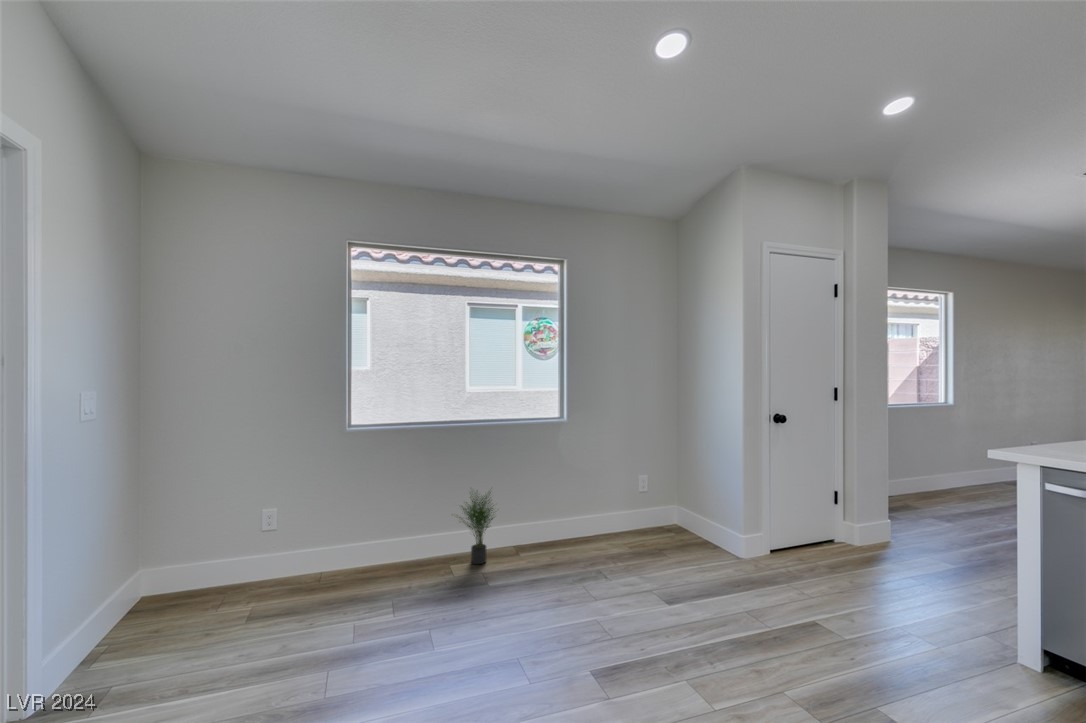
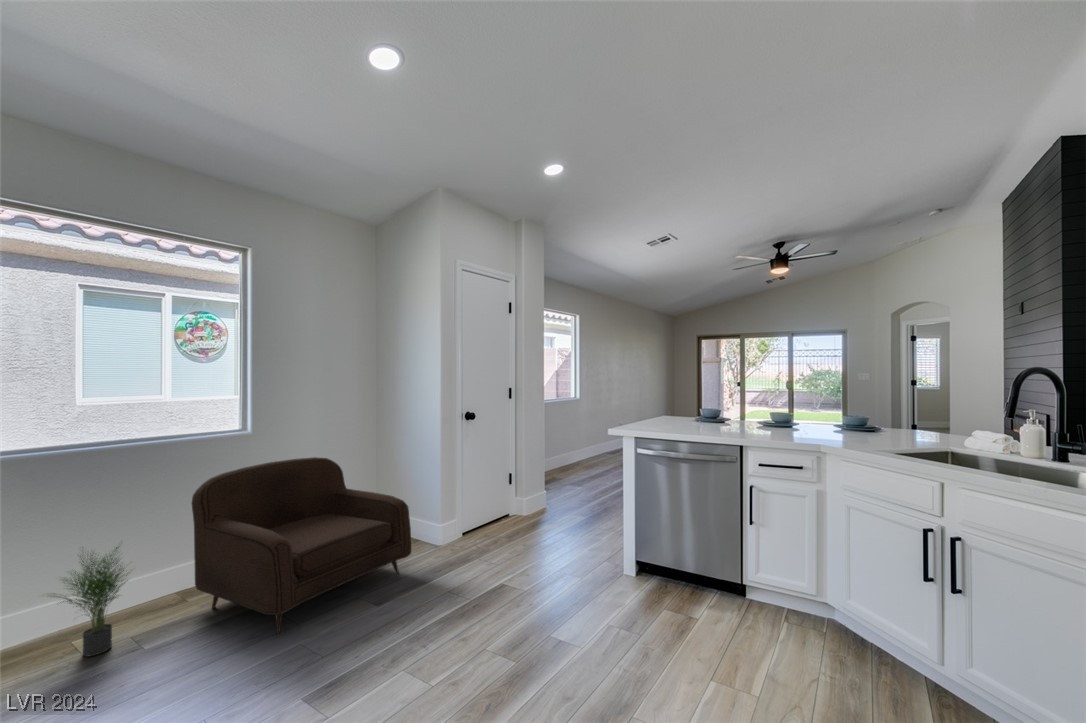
armchair: none [534,442,709,591] -> present [192,457,411,634]

